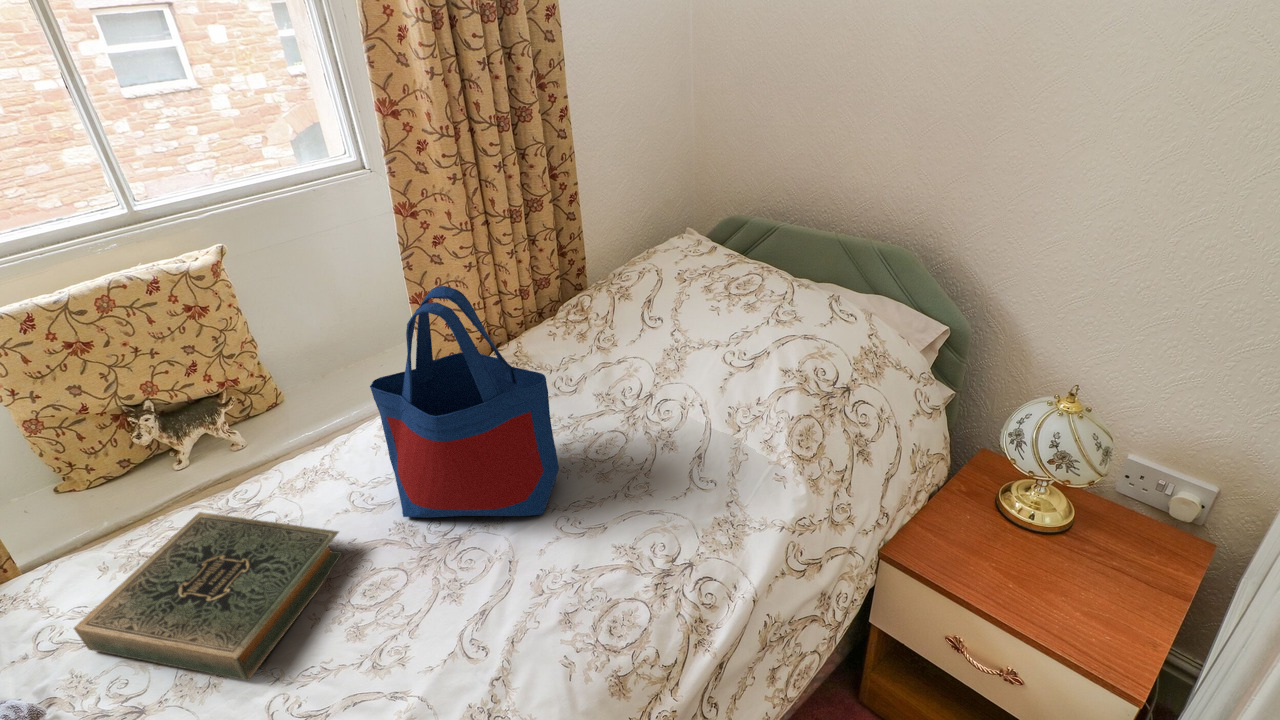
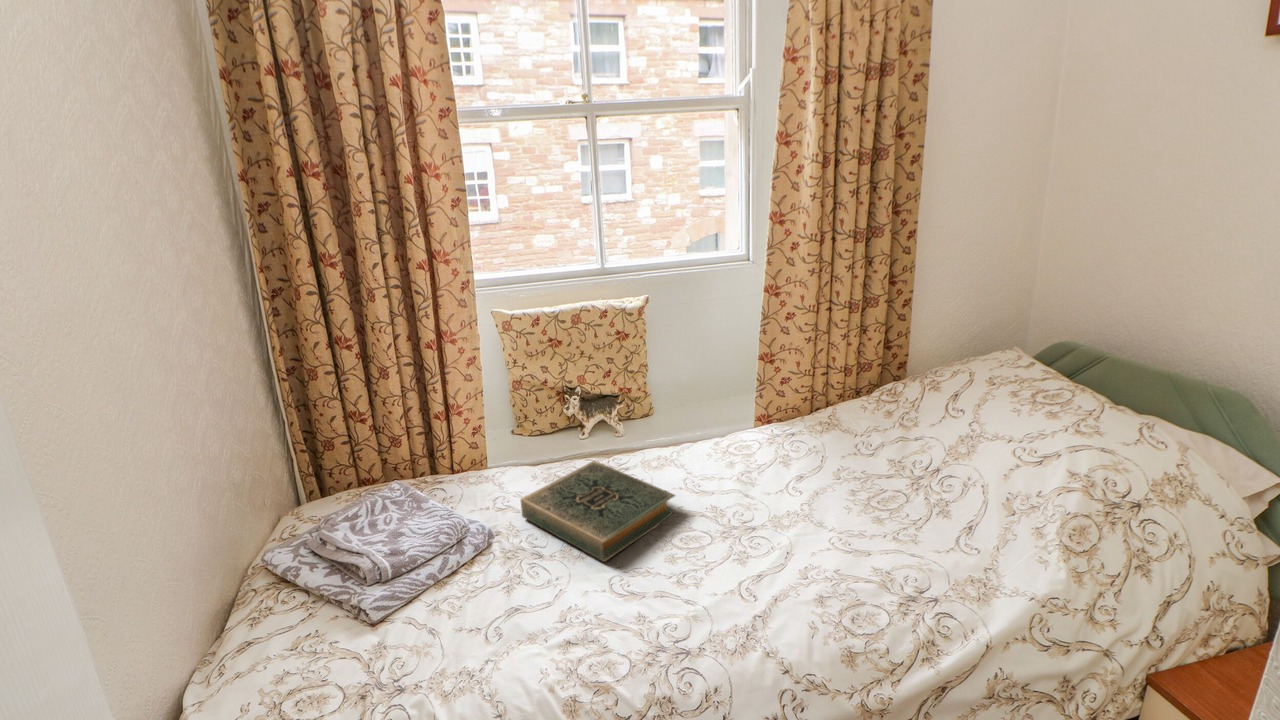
tote bag: present [370,286,559,517] -> none [719,339,848,530]

